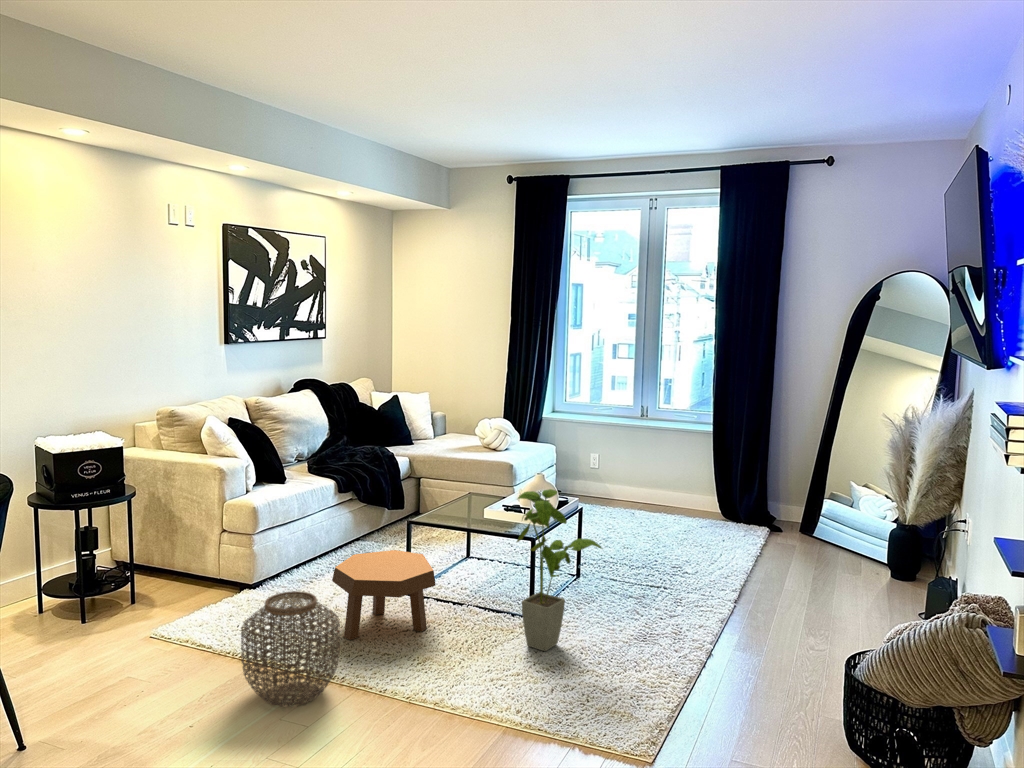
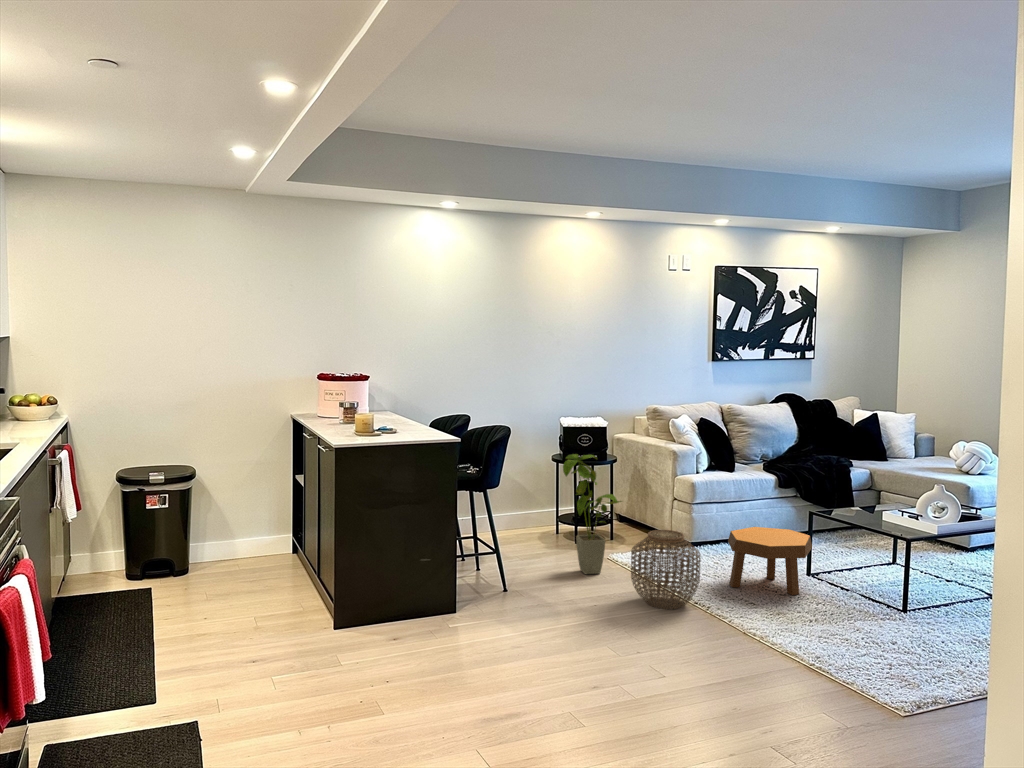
house plant: present [517,489,602,651] -> present [563,454,622,574]

